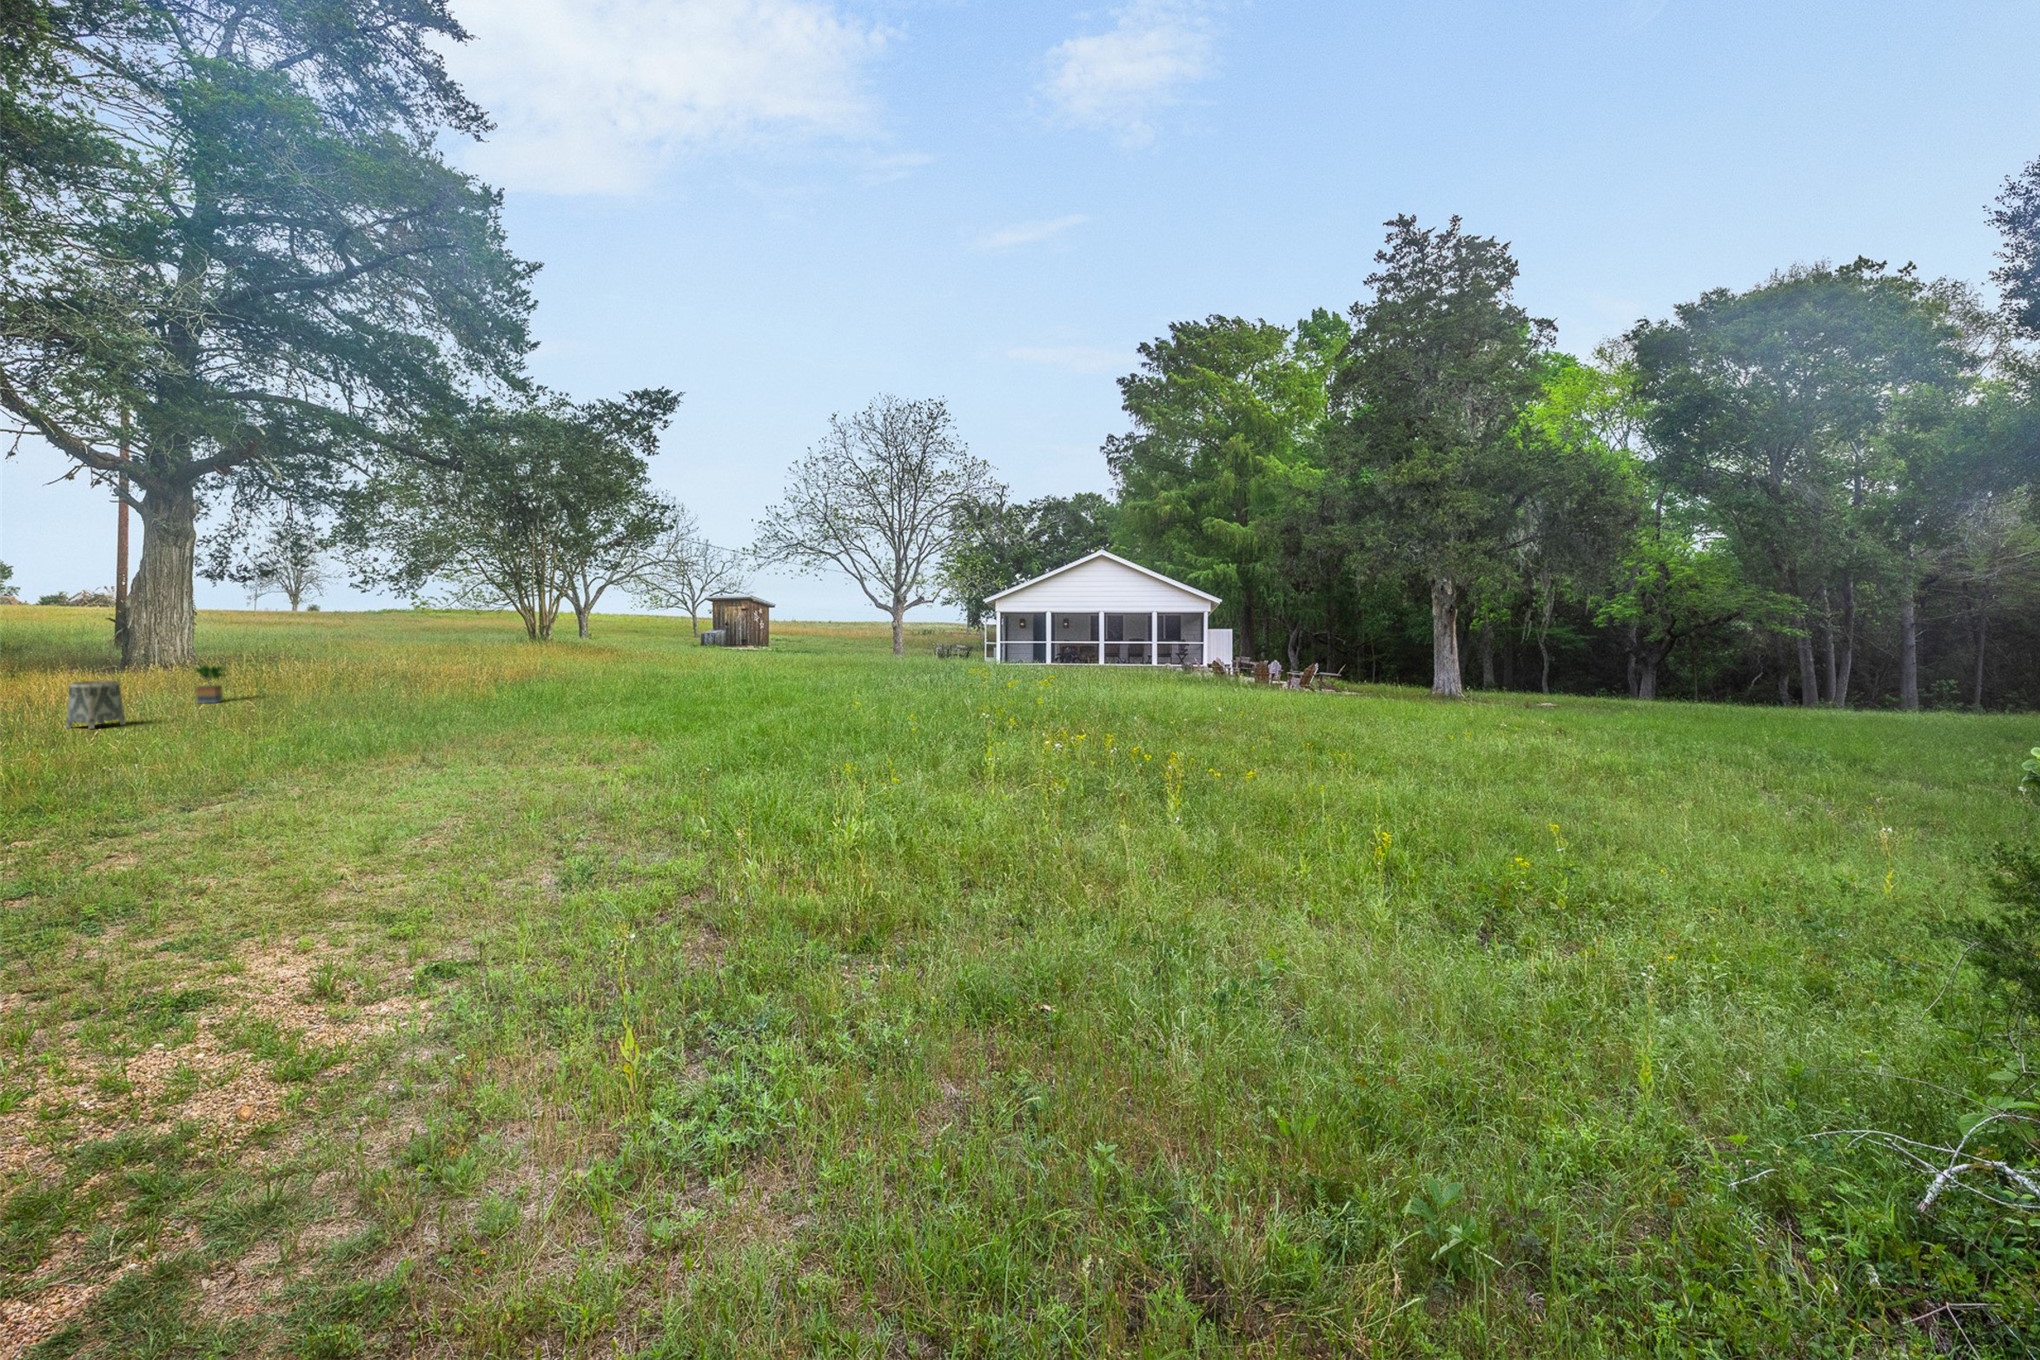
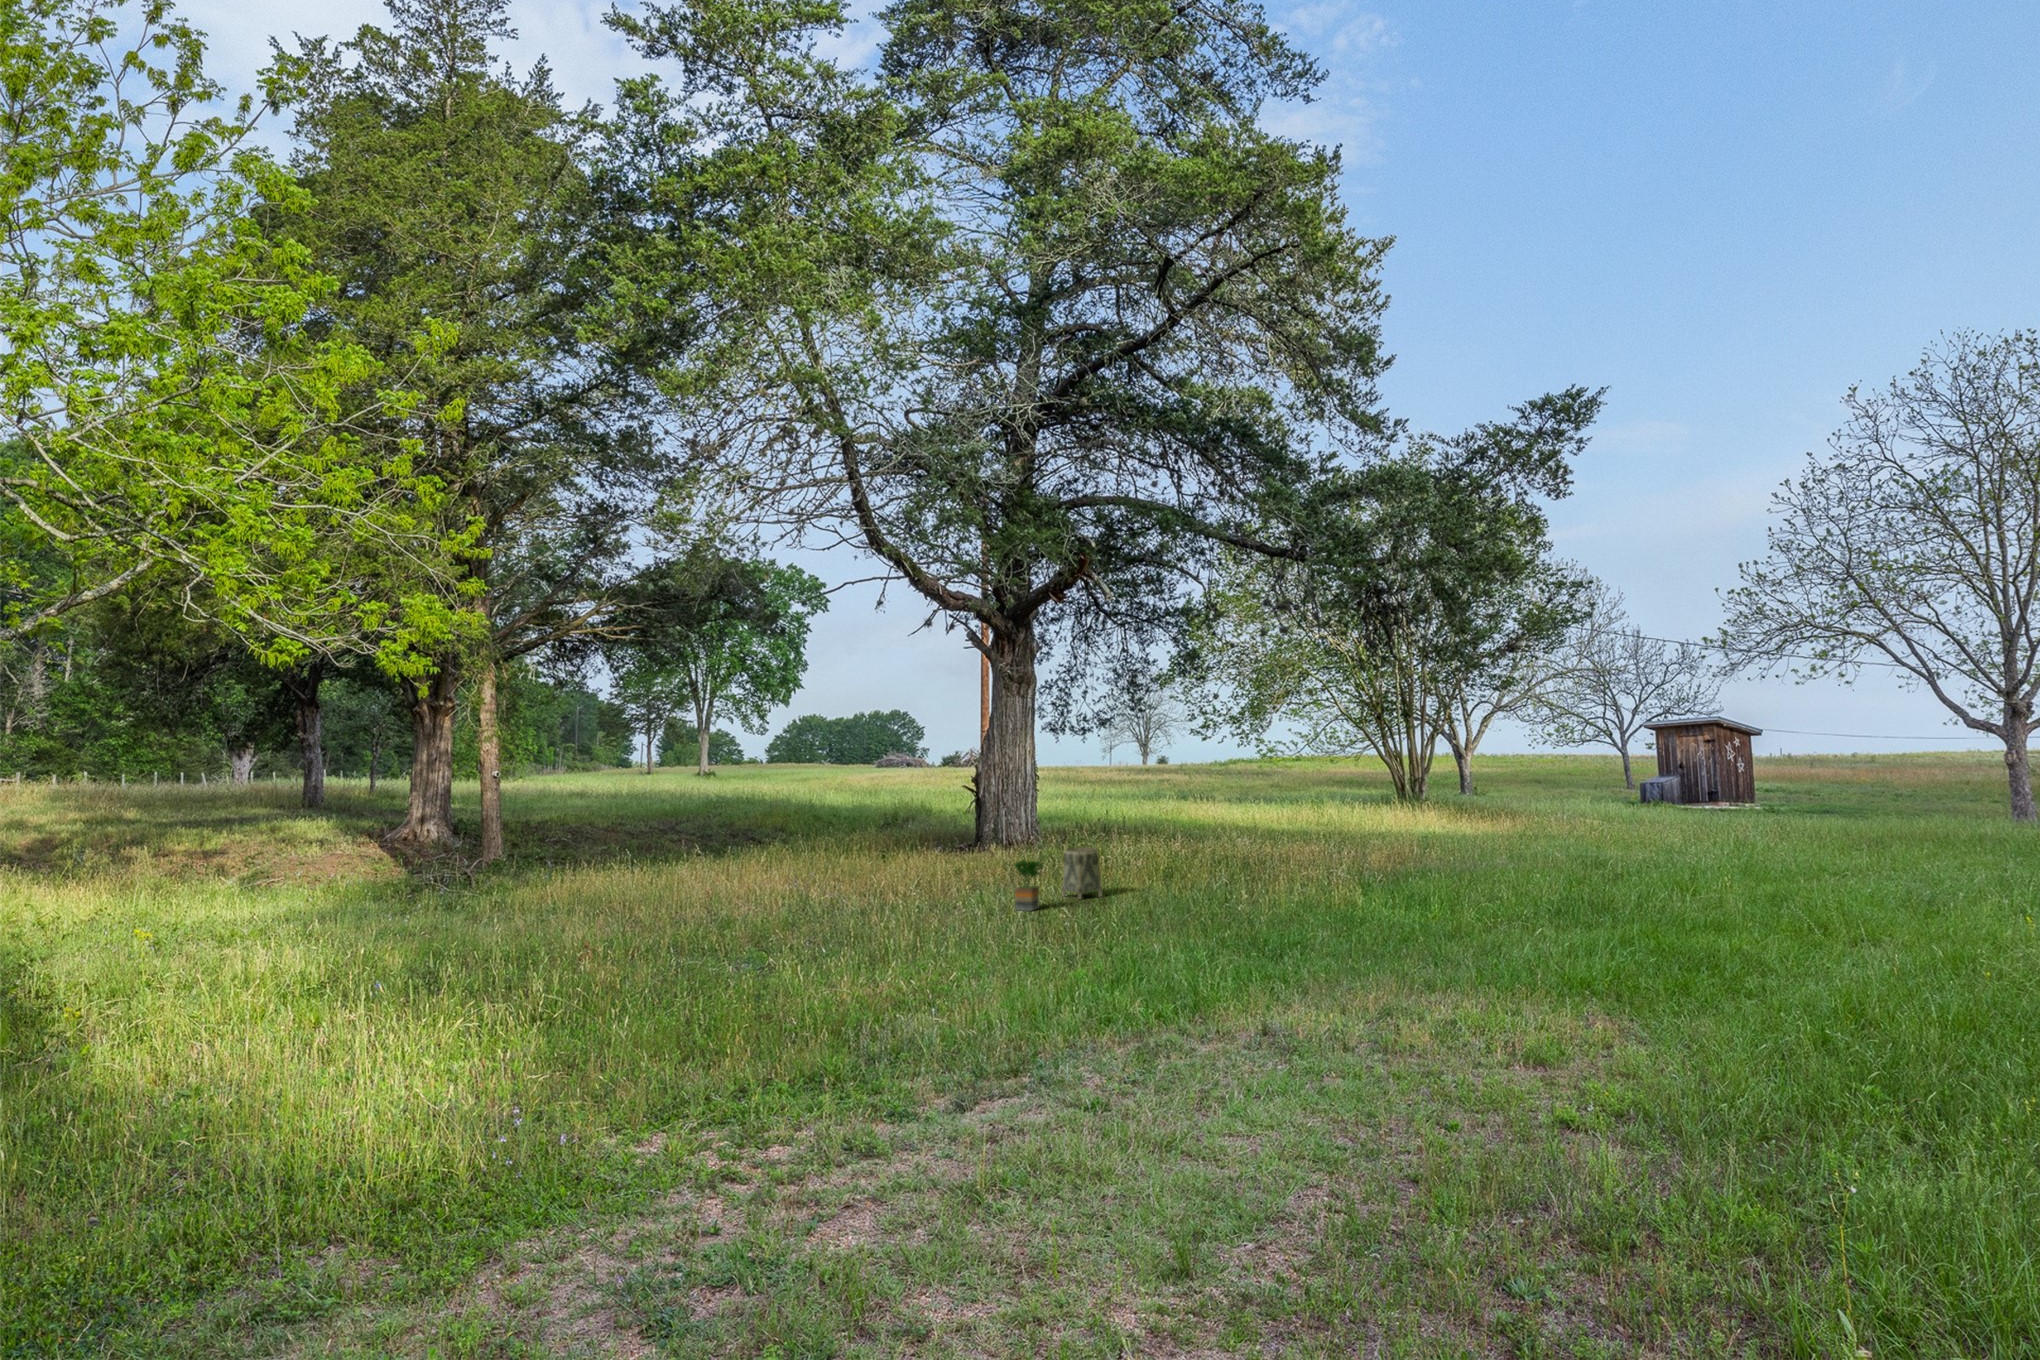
basket: present [66,680,126,729] -> present [1062,847,1102,899]

